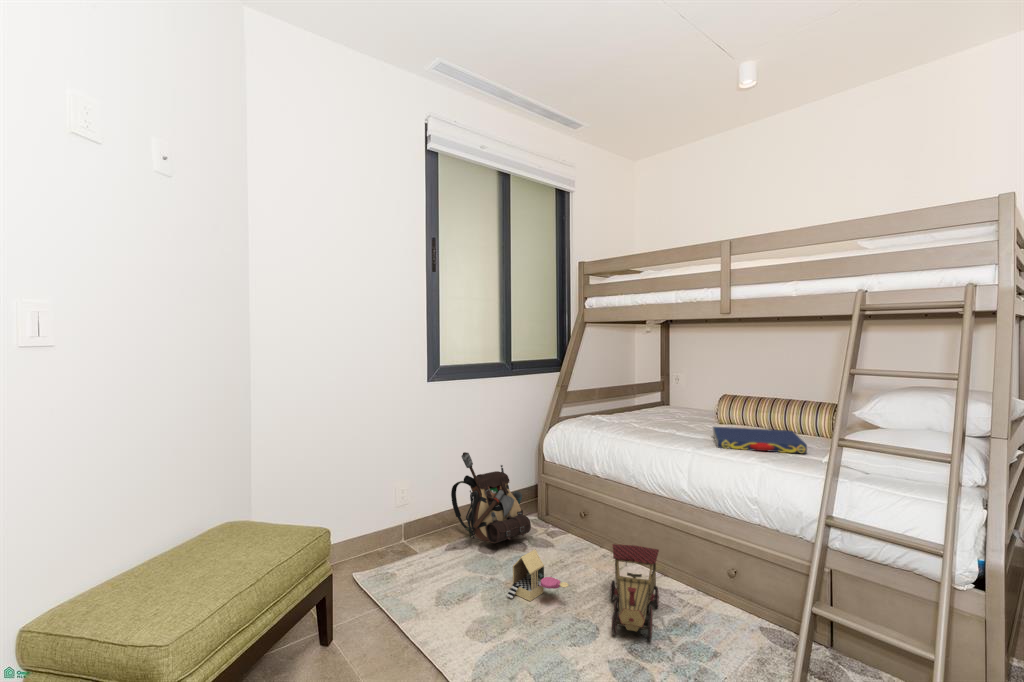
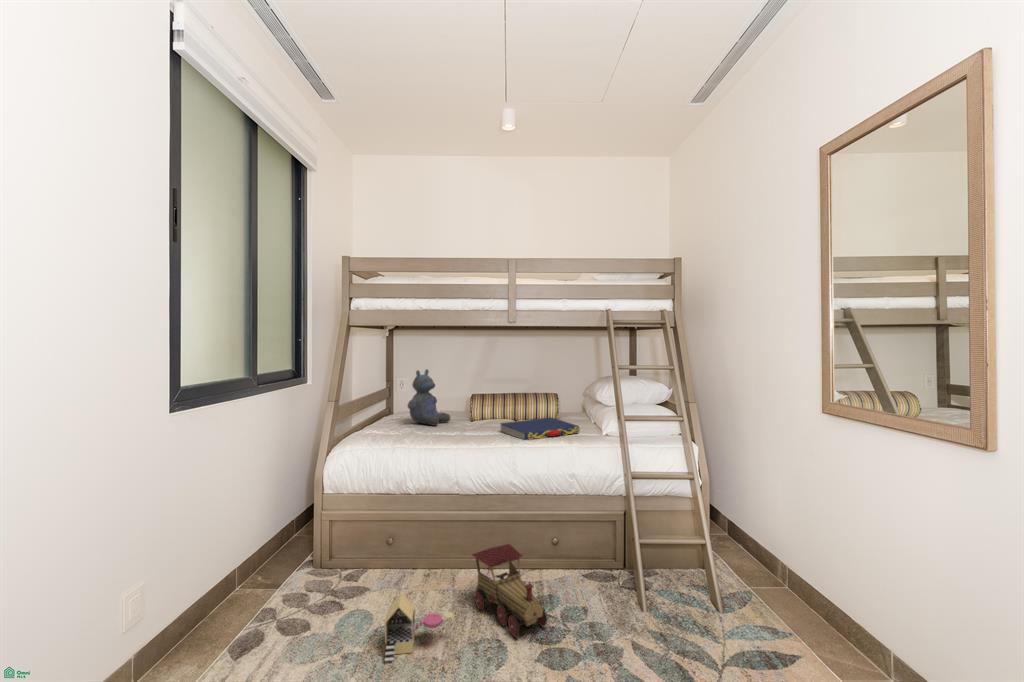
stuffed bear: none [640,363,687,421] -> present [408,369,451,426]
backpack: present [451,452,531,543] -> none [209,506,338,623]

